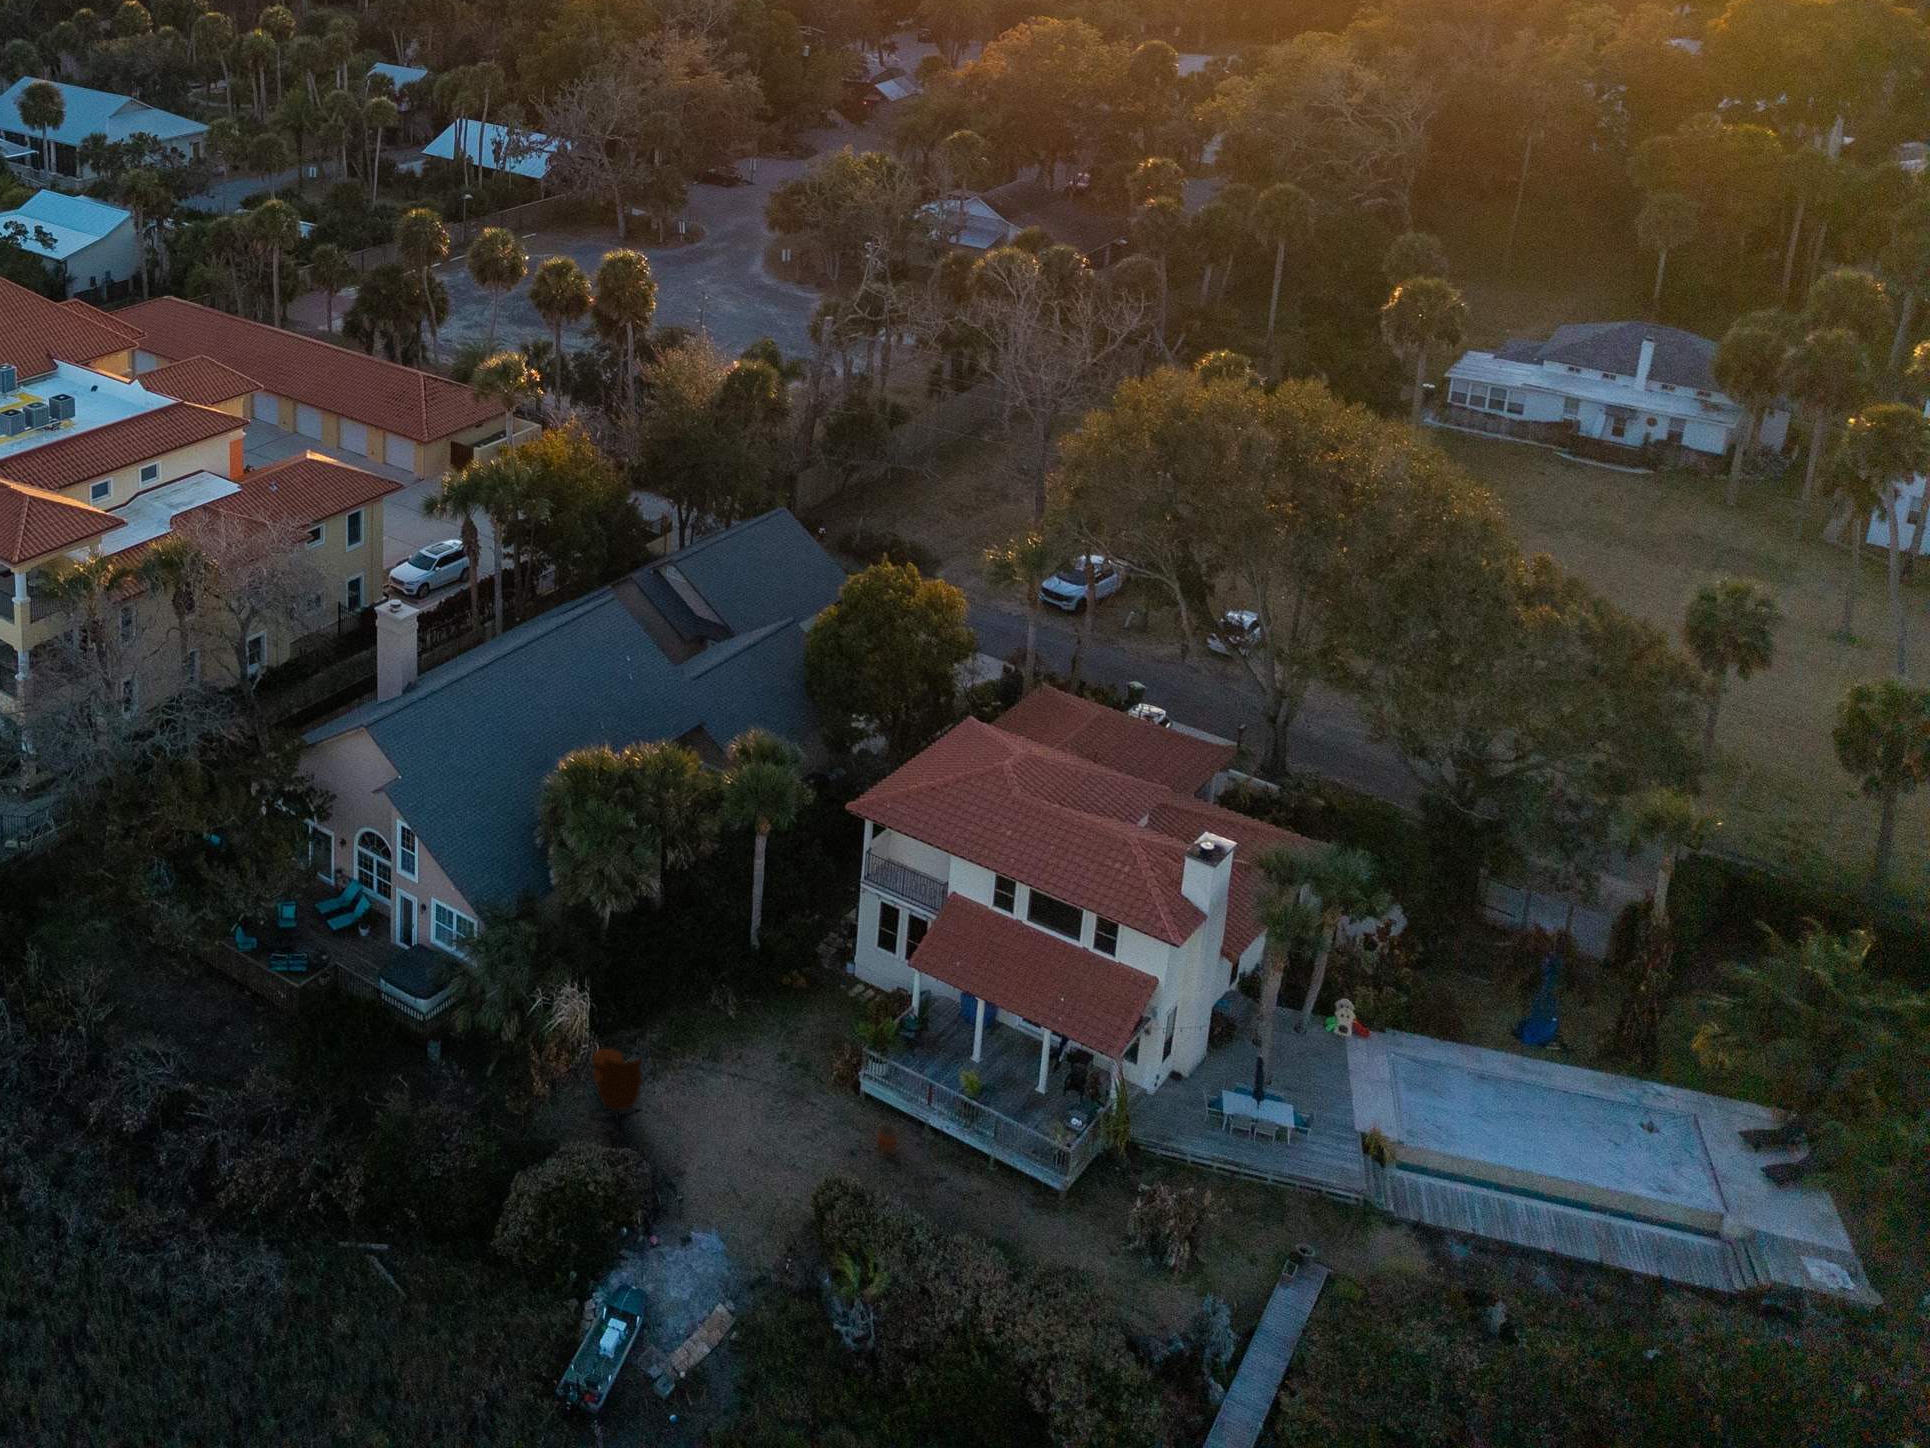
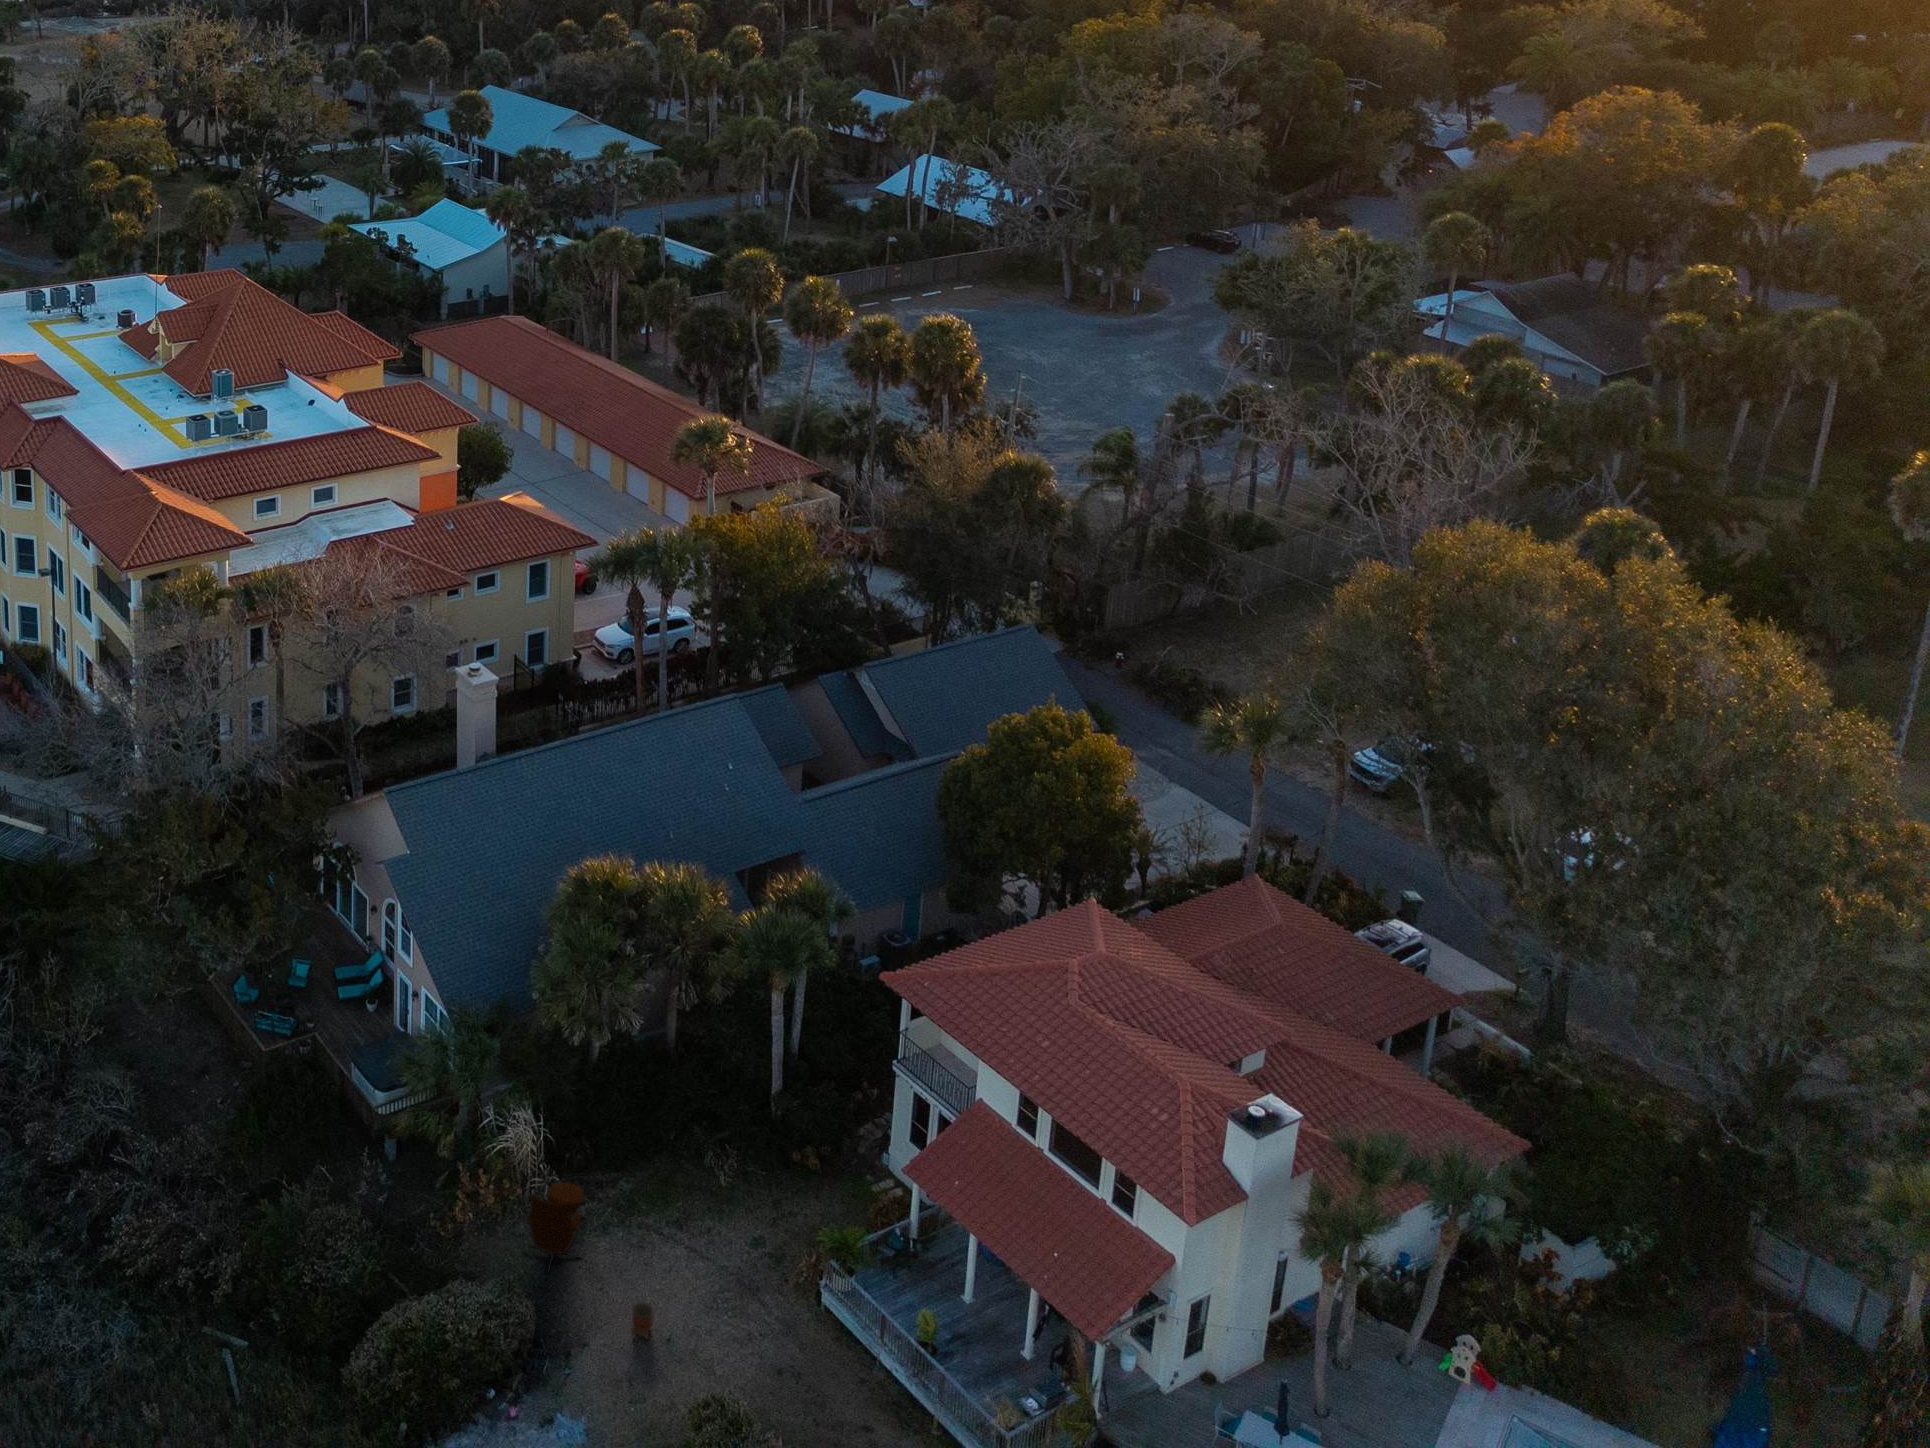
planter: present [877,1123,898,1155] -> present [632,1302,653,1339]

